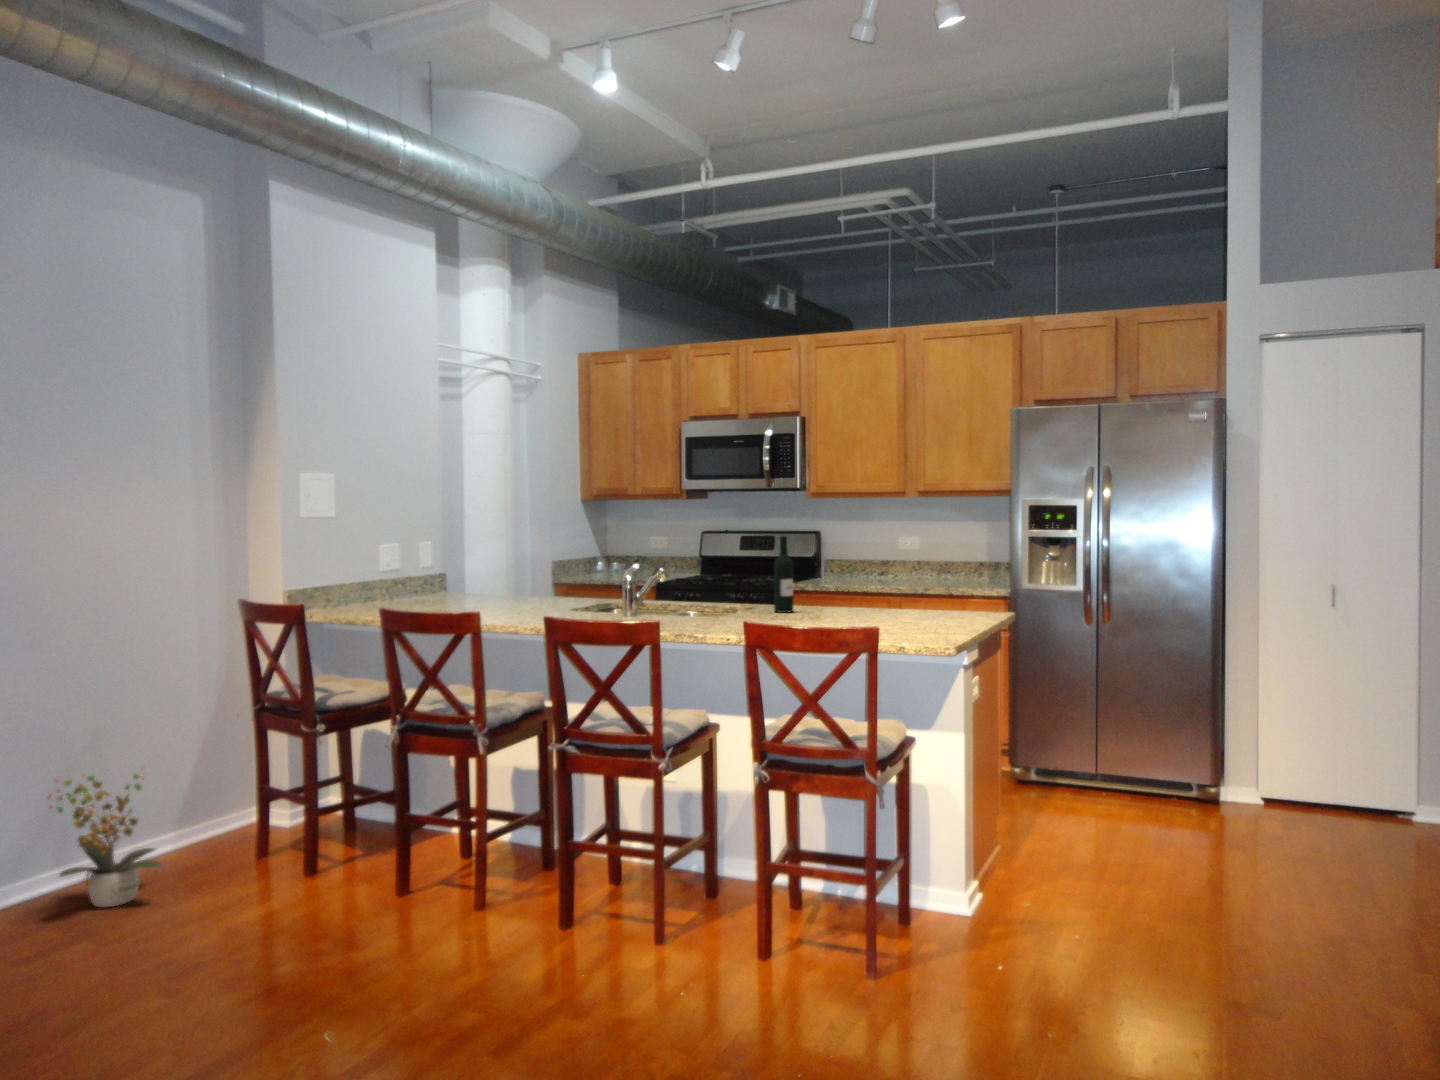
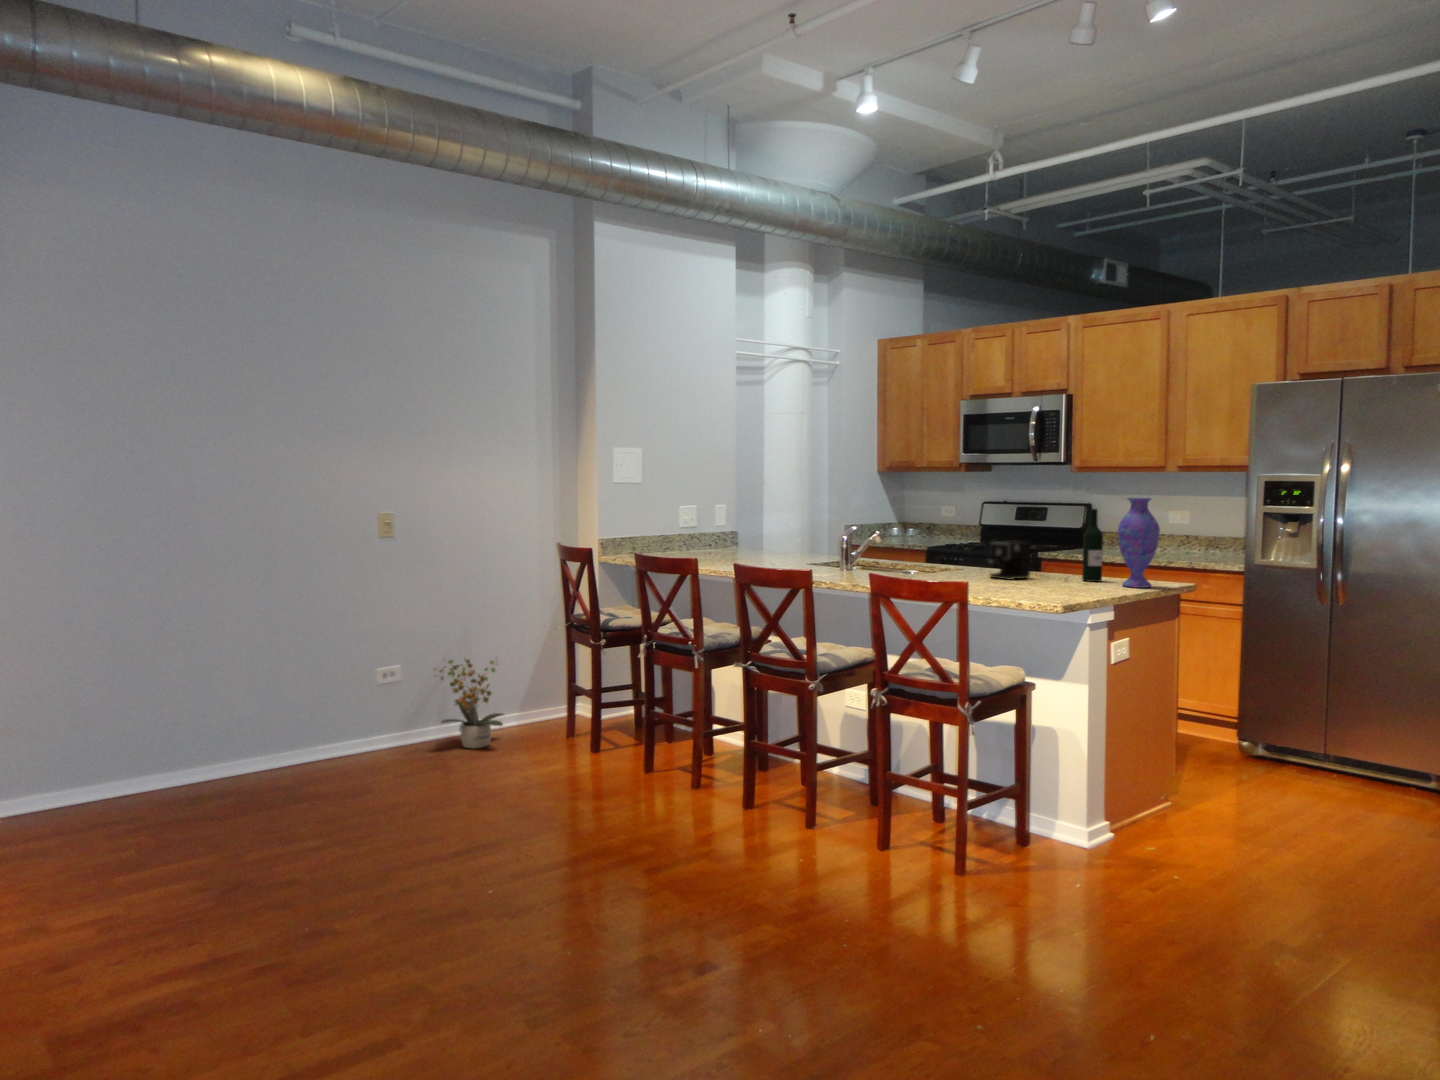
vase: none [956,523,998,619] -> present [1118,498,1160,588]
wine bottle: present [774,536,793,613] -> present [1082,509,1103,582]
coffee maker: none [820,574,905,618] -> present [990,540,1067,580]

